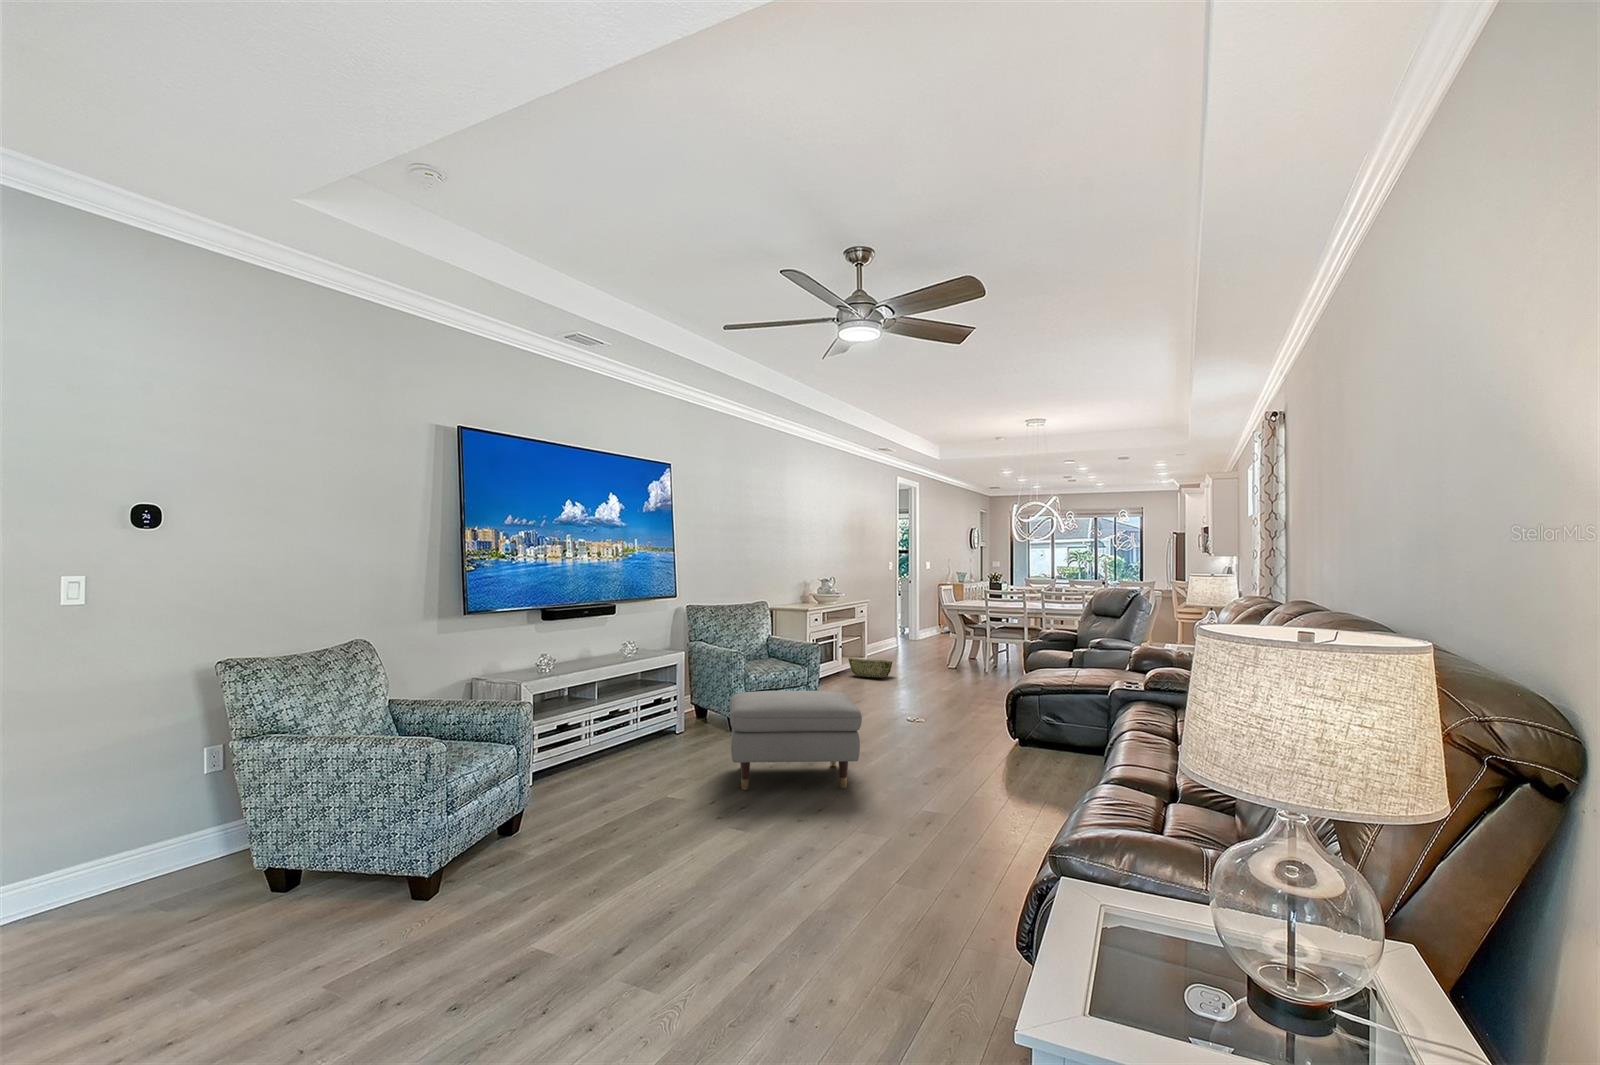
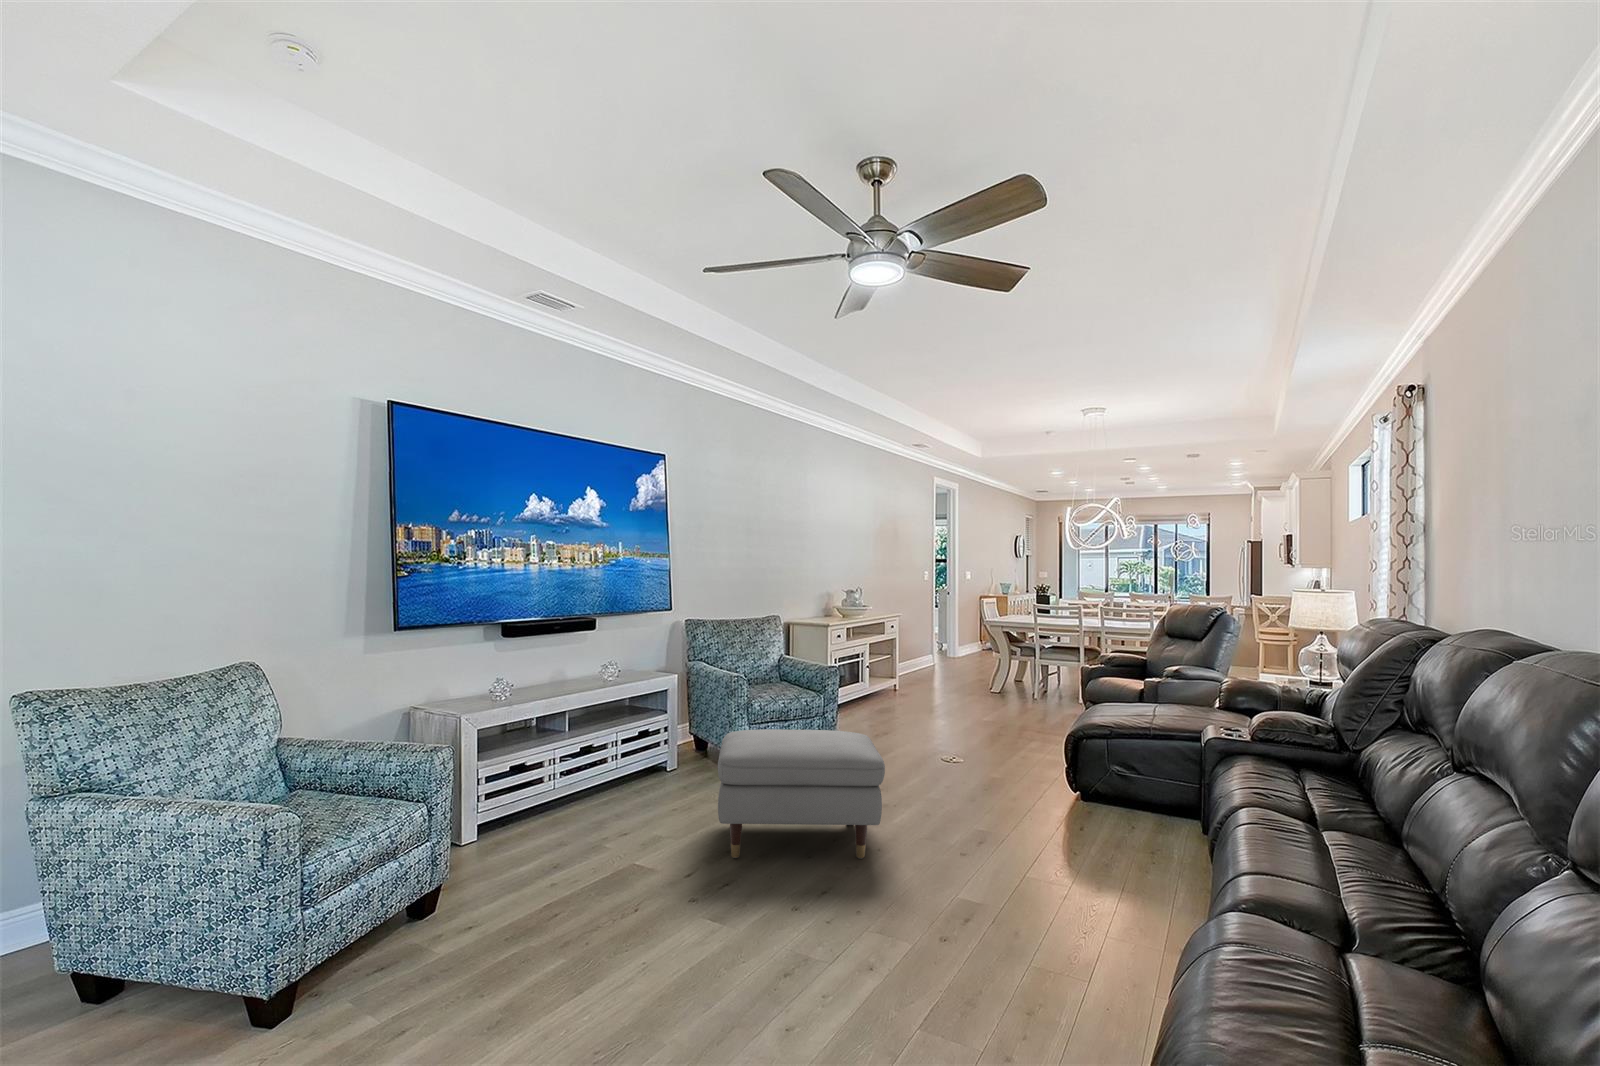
woven basket: present [848,658,892,678] -> none [876,682,927,706]

